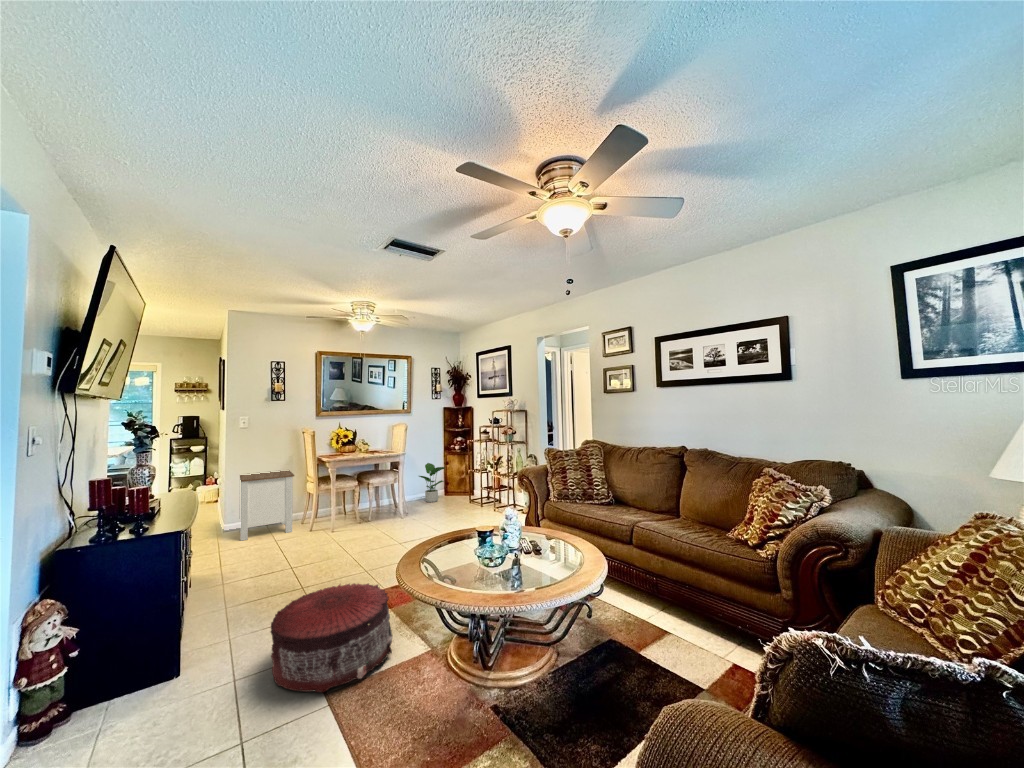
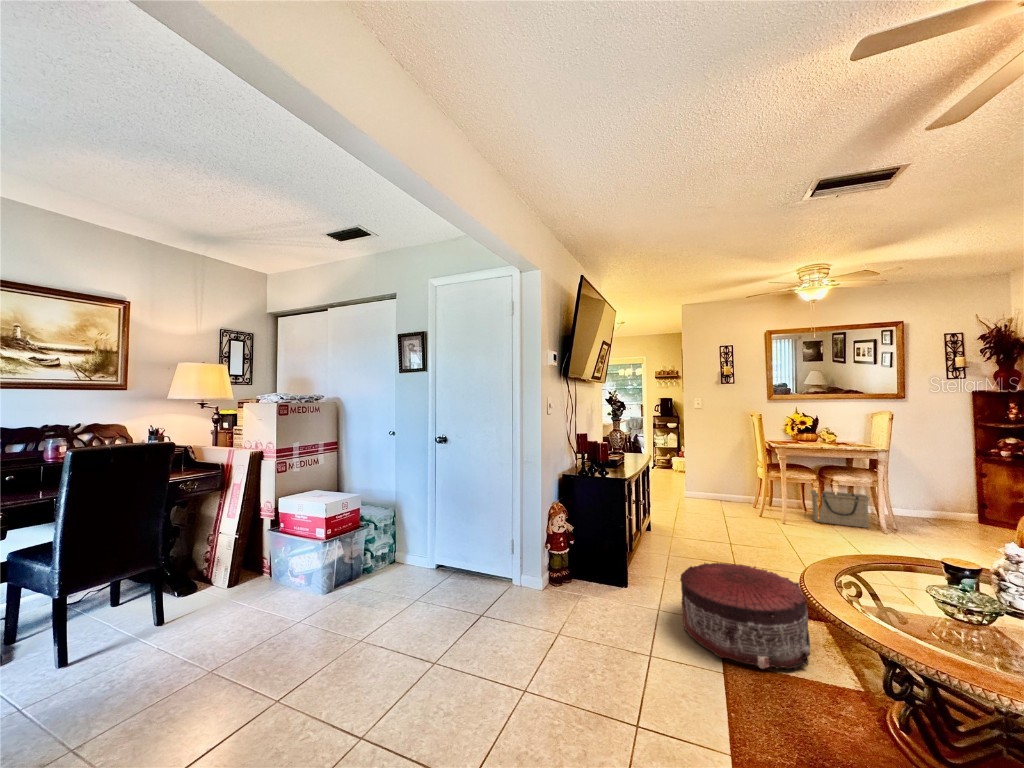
potted plant: present [419,463,445,502] -> none [917,469,974,526]
side table: present [239,470,294,541] -> none [694,449,742,512]
basket: none [352,491,393,523] -> present [811,490,869,528]

